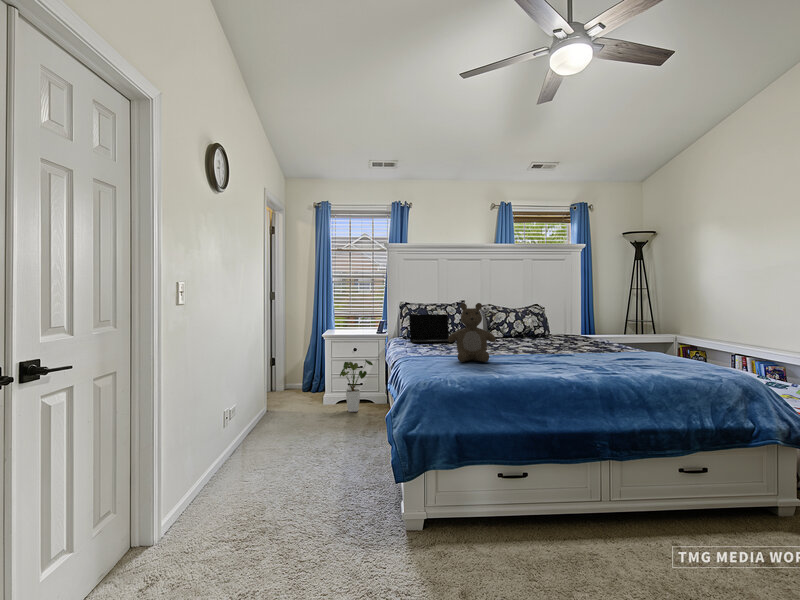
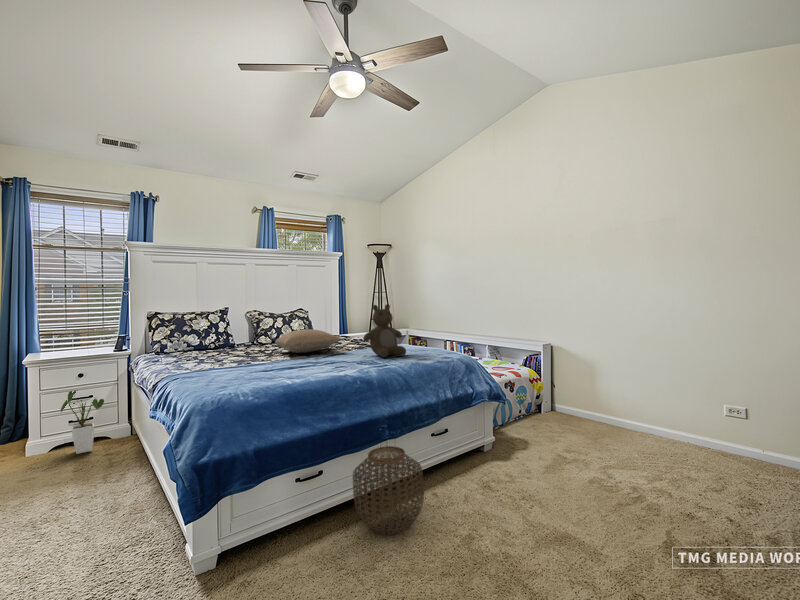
teddy bear: present [448,303,496,362] -> present [363,304,406,357]
laptop: present [409,314,455,343] -> none [163,323,223,358]
pillow: none [502,326,570,350] -> present [275,329,341,353]
woven basket: none [558,463,646,566] -> present [353,446,424,535]

